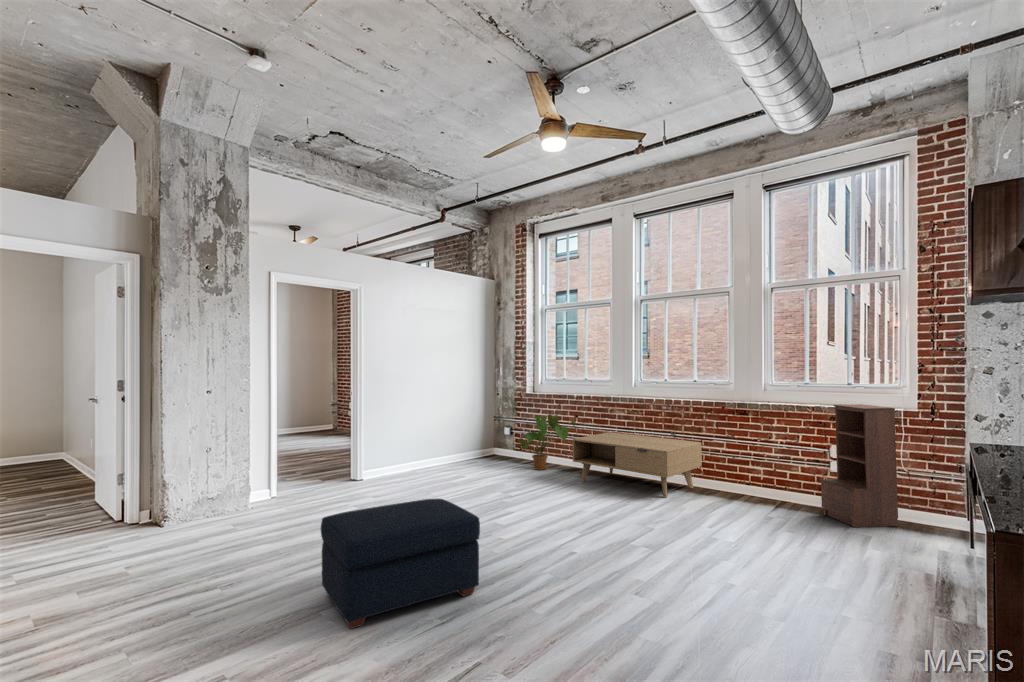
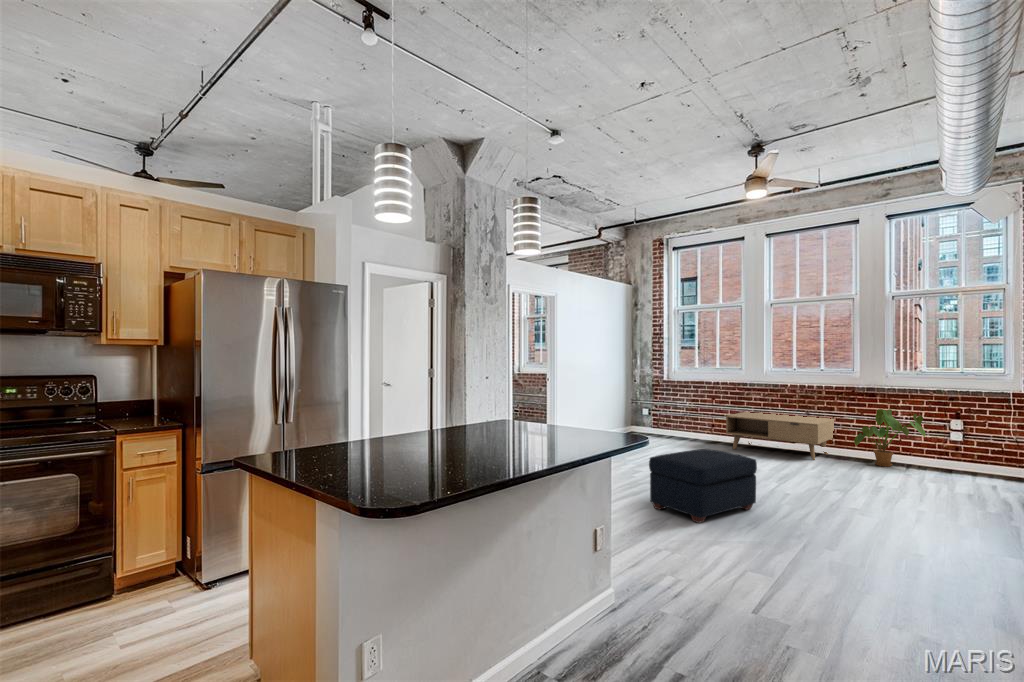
bookshelf: present [821,404,898,528] -> none [946,389,1010,479]
house plant: present [517,414,577,470] -> present [854,409,926,467]

